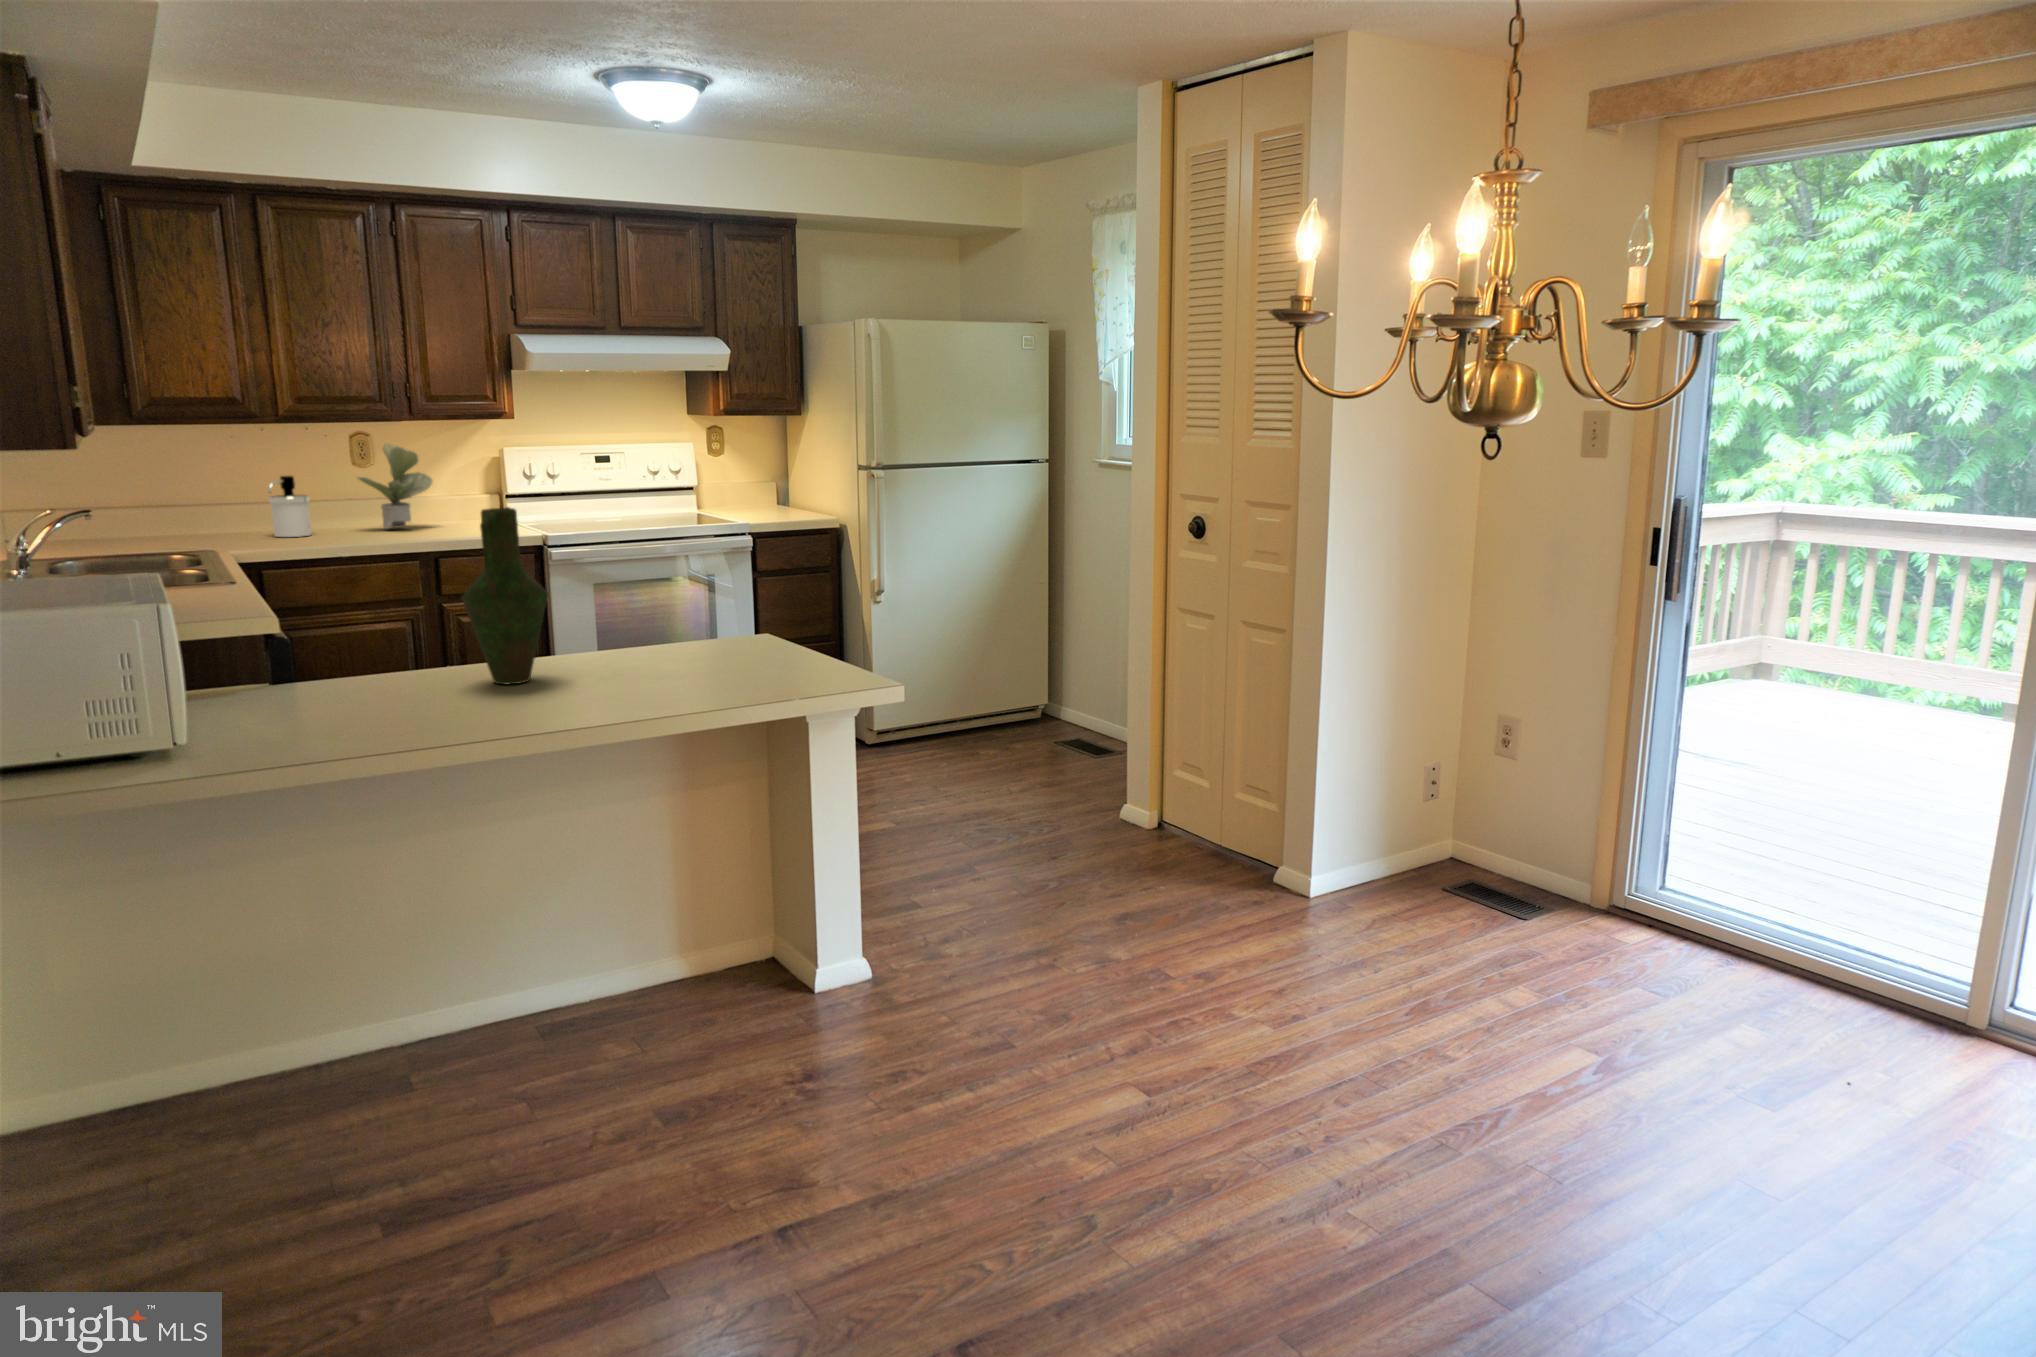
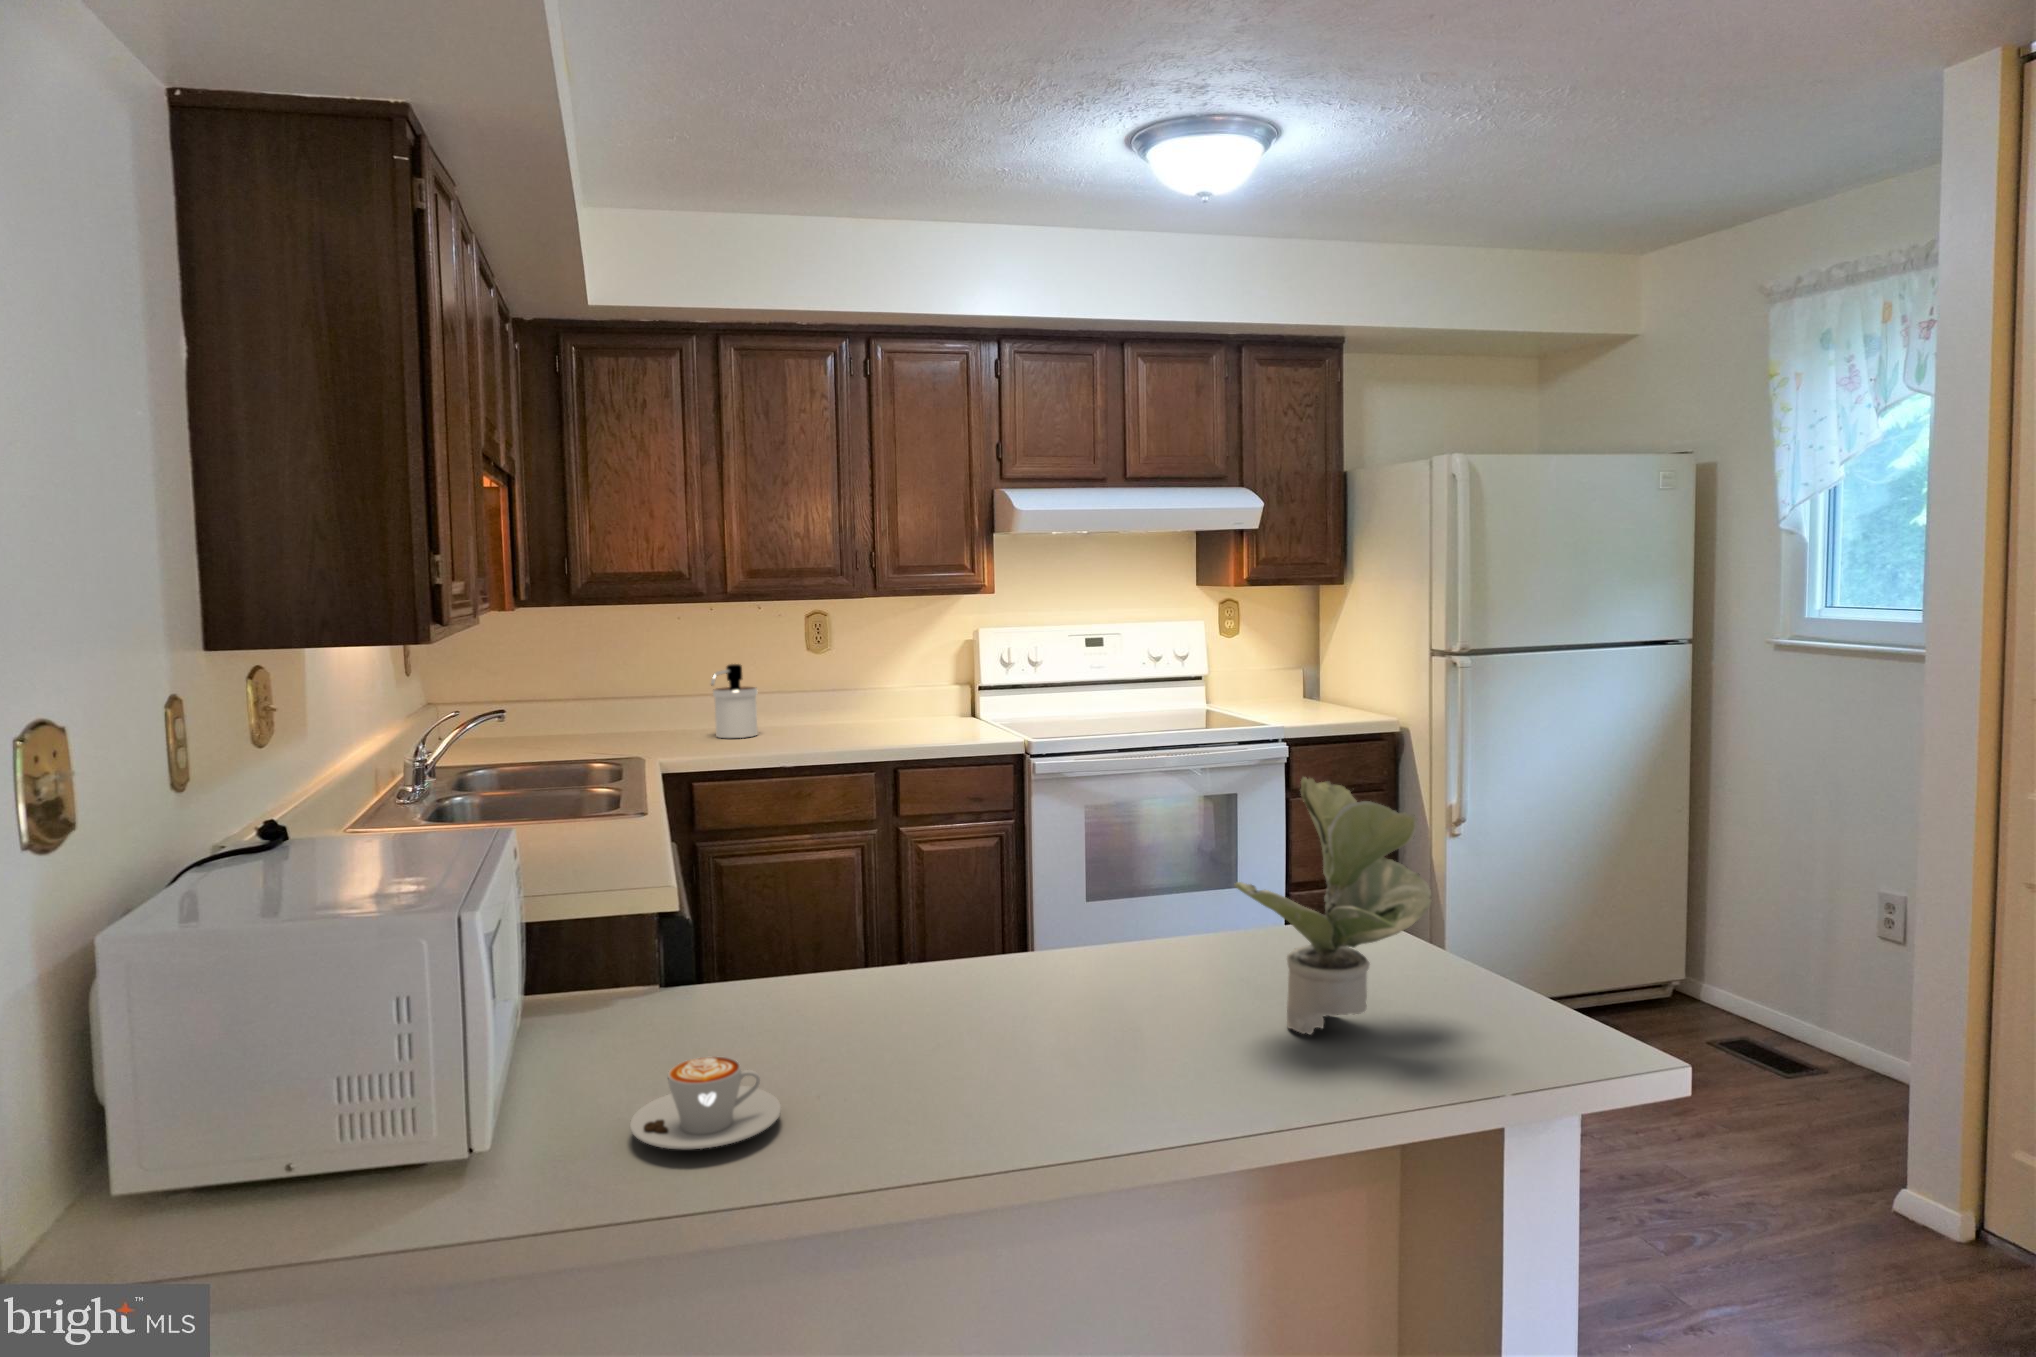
potted plant: present [357,443,432,529] -> present [1234,777,1431,1034]
vase: present [462,507,548,684] -> none [907,759,1062,1100]
coffee cup: none [309,665,395,705] -> present [630,1056,781,1149]

